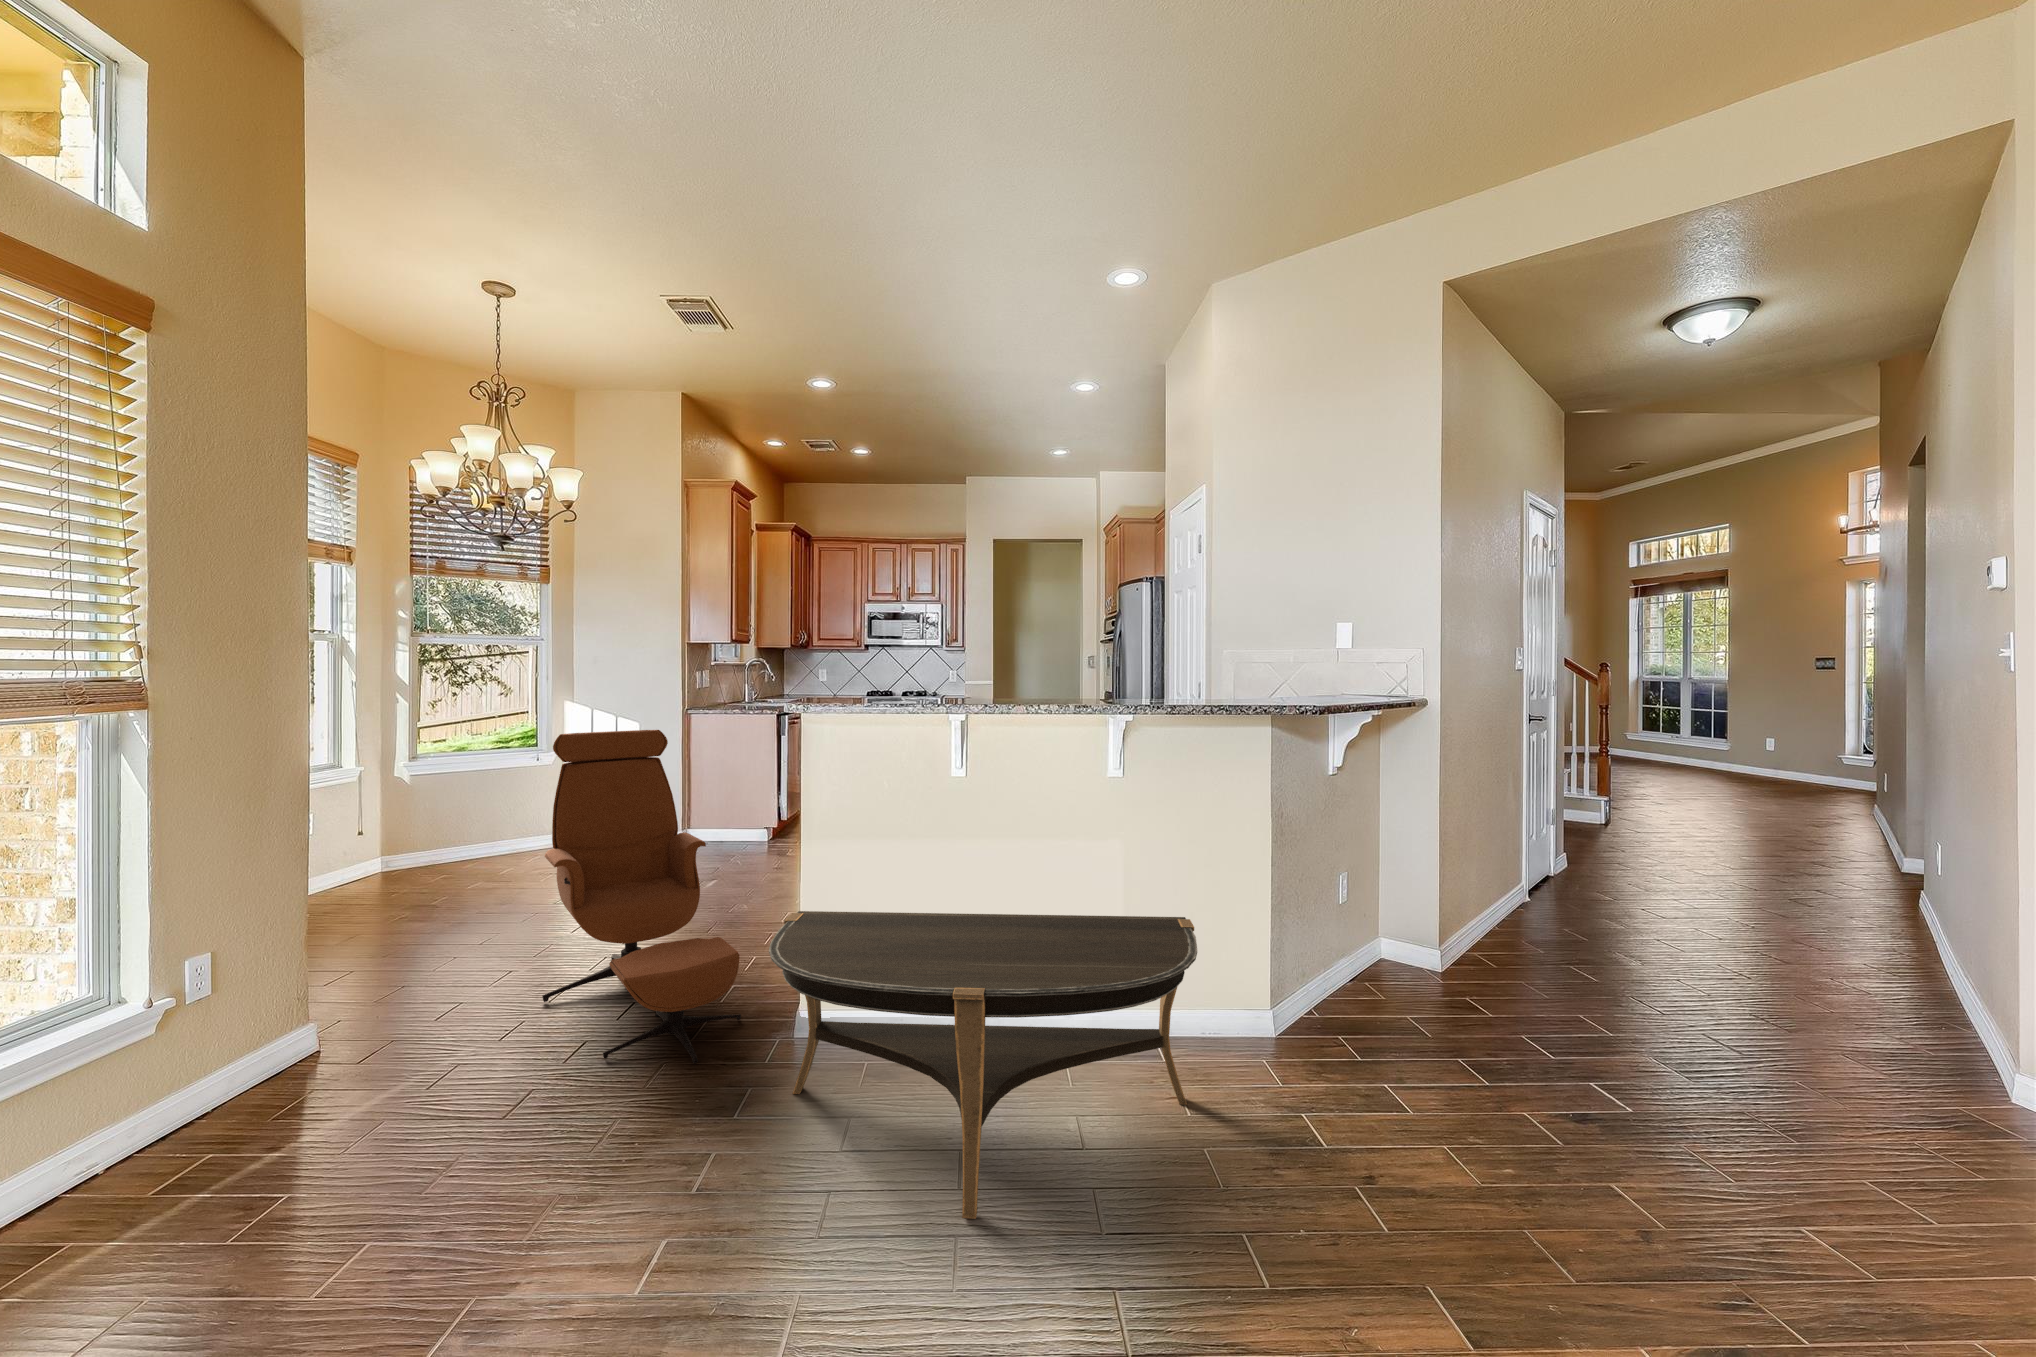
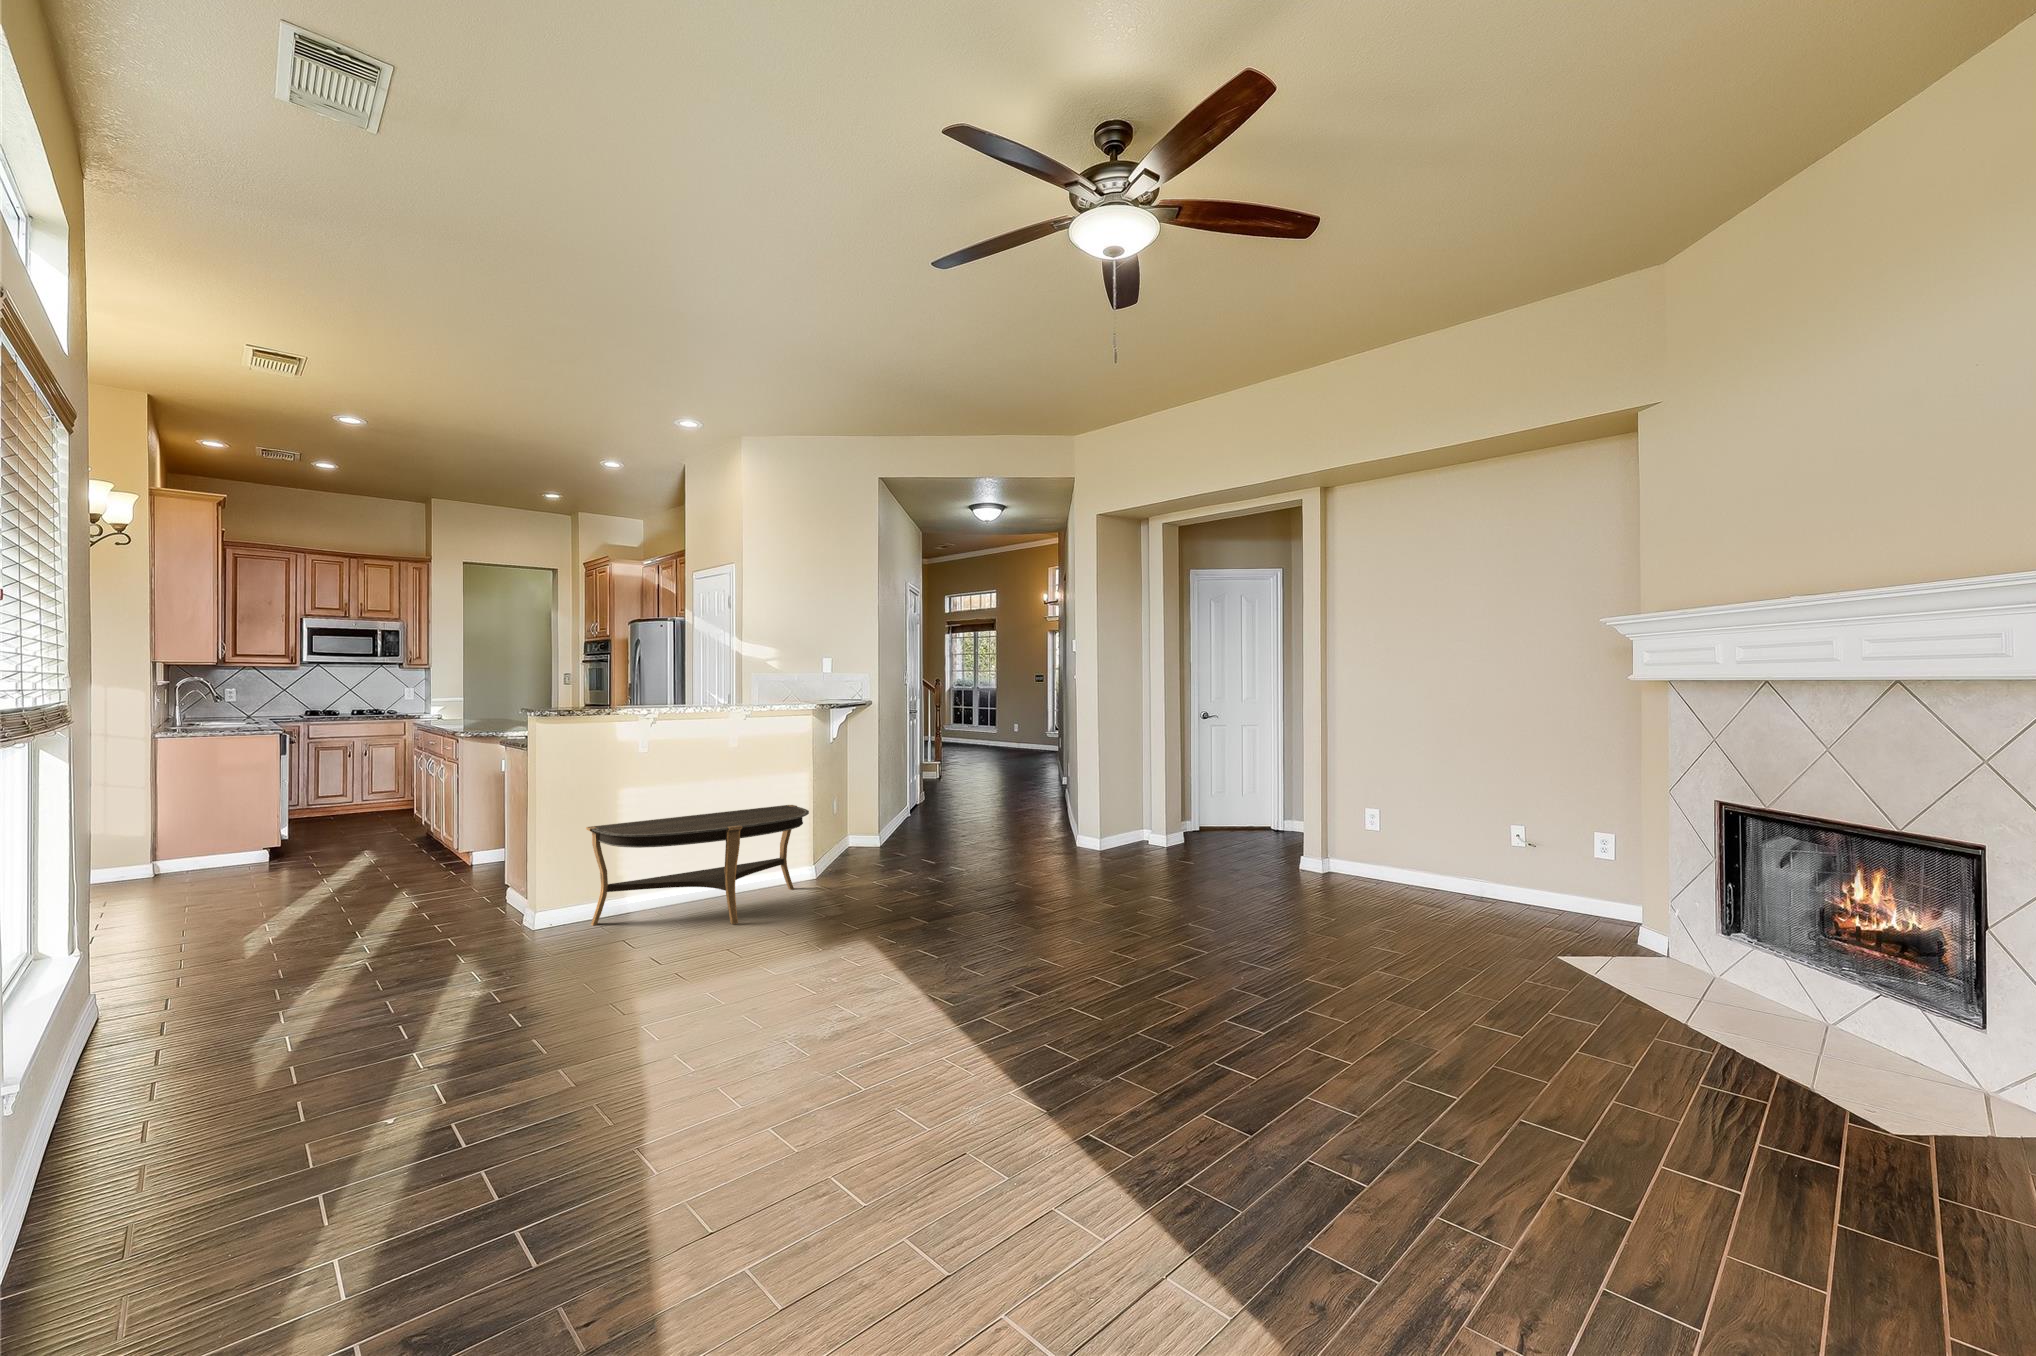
lounge chair: present [542,730,741,1063] -> none [270,740,518,944]

